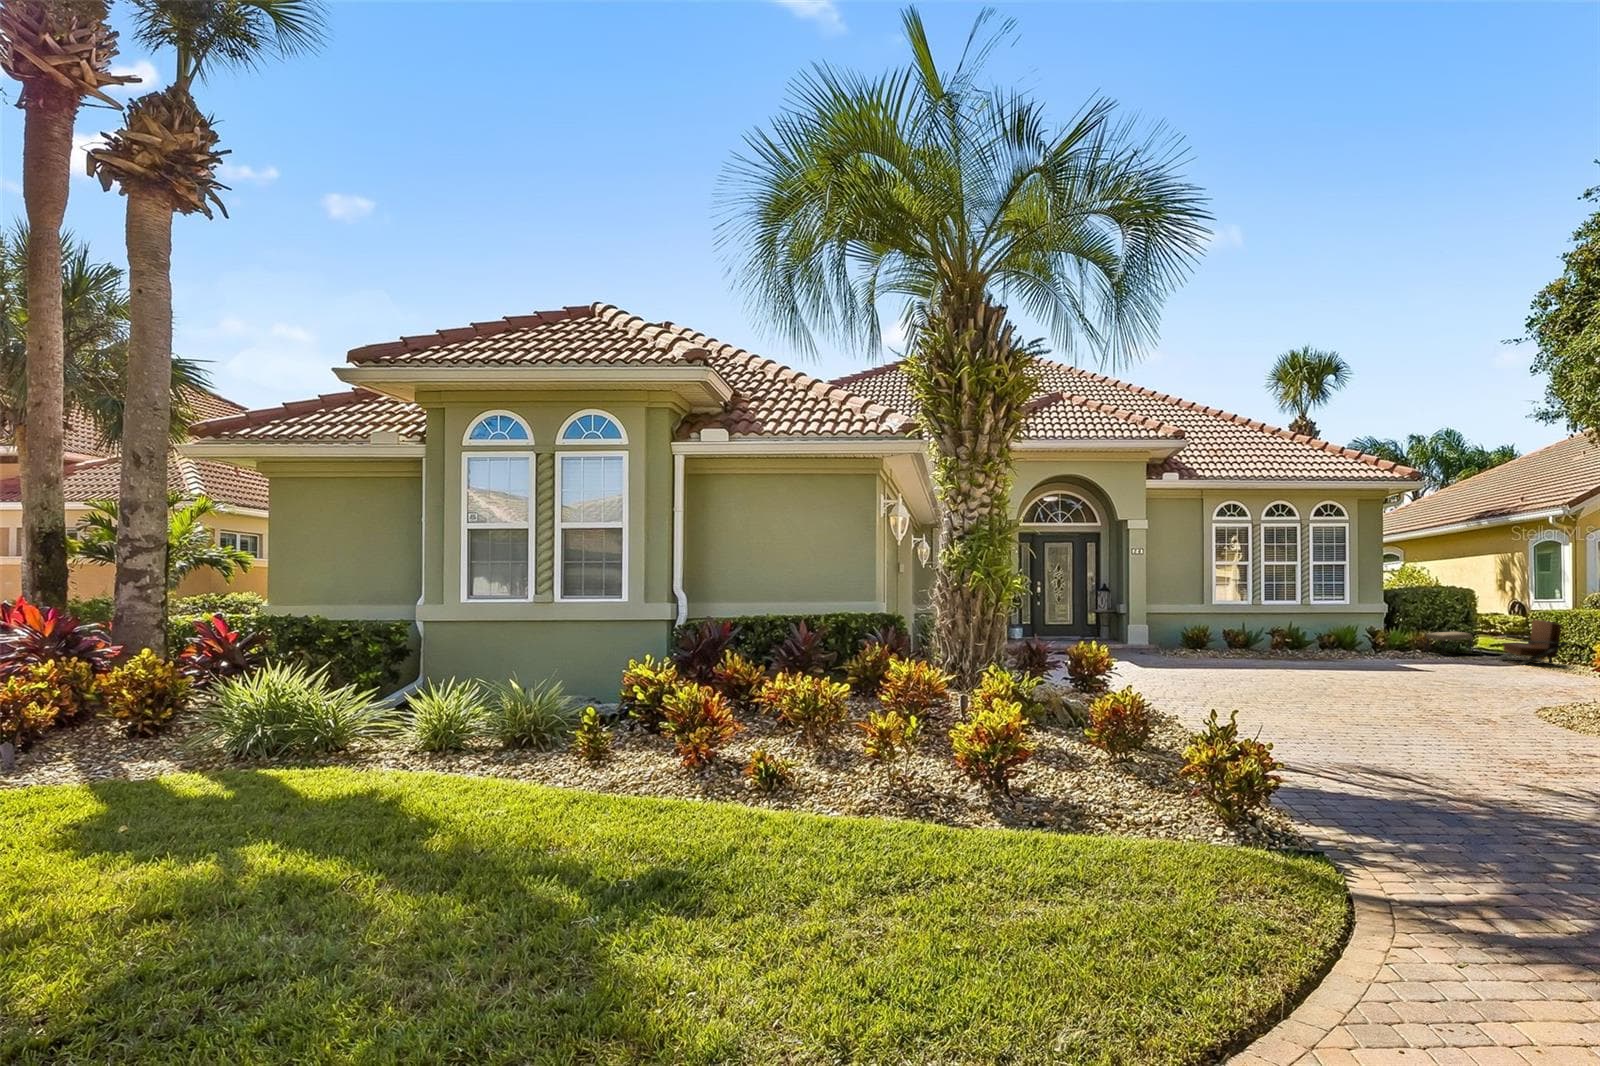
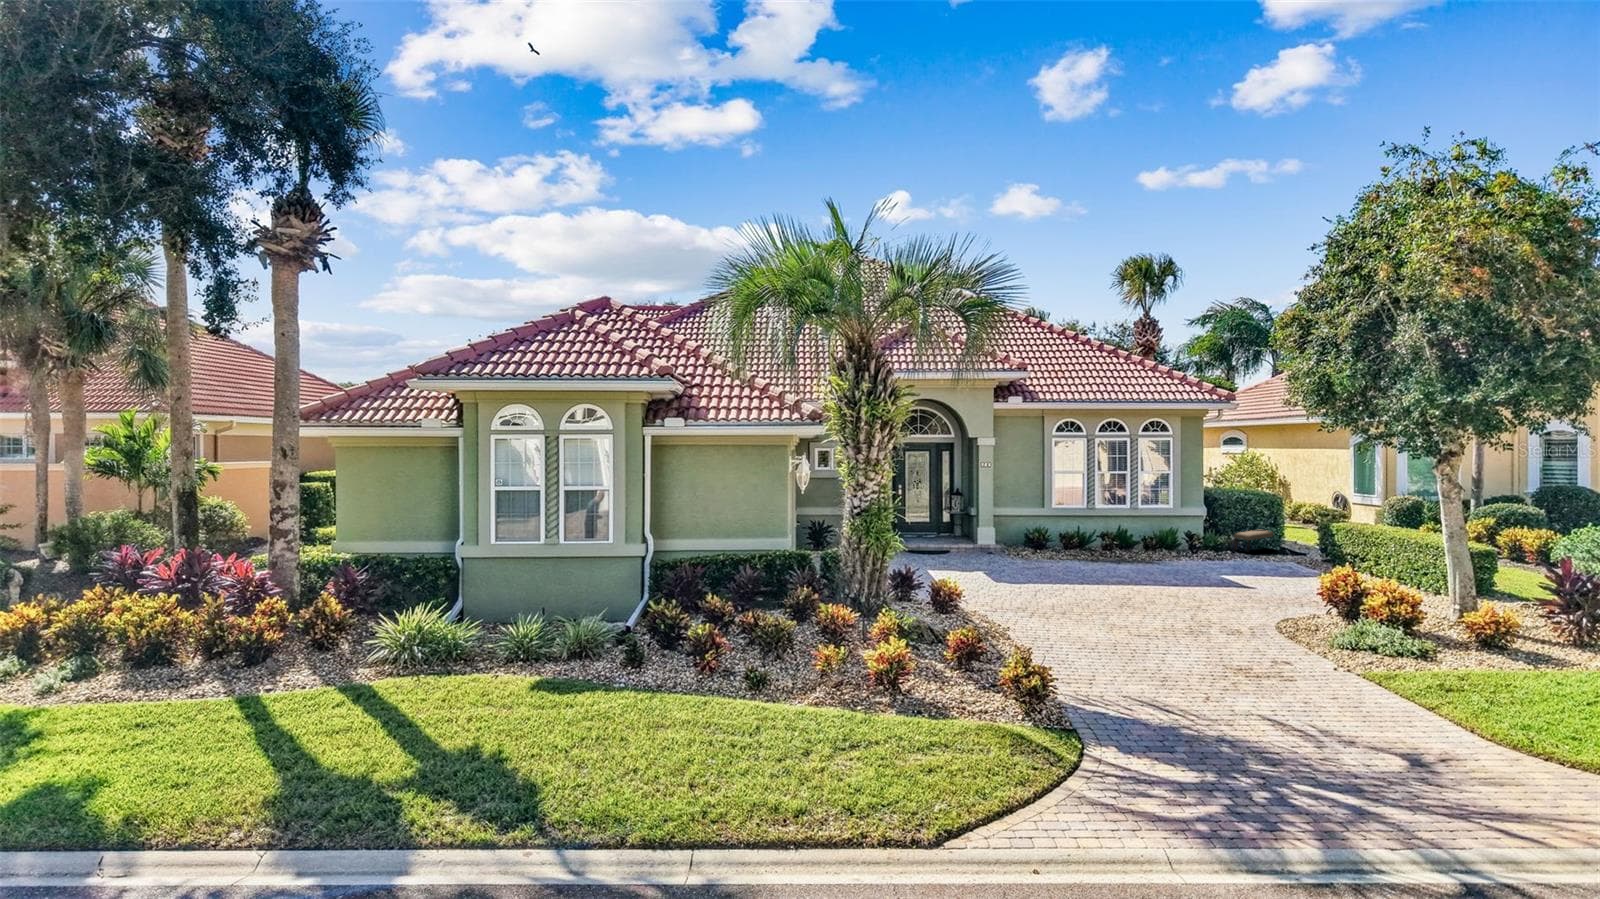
lounge chair: present [1499,619,1568,667] -> none [1293,523,1349,567]

